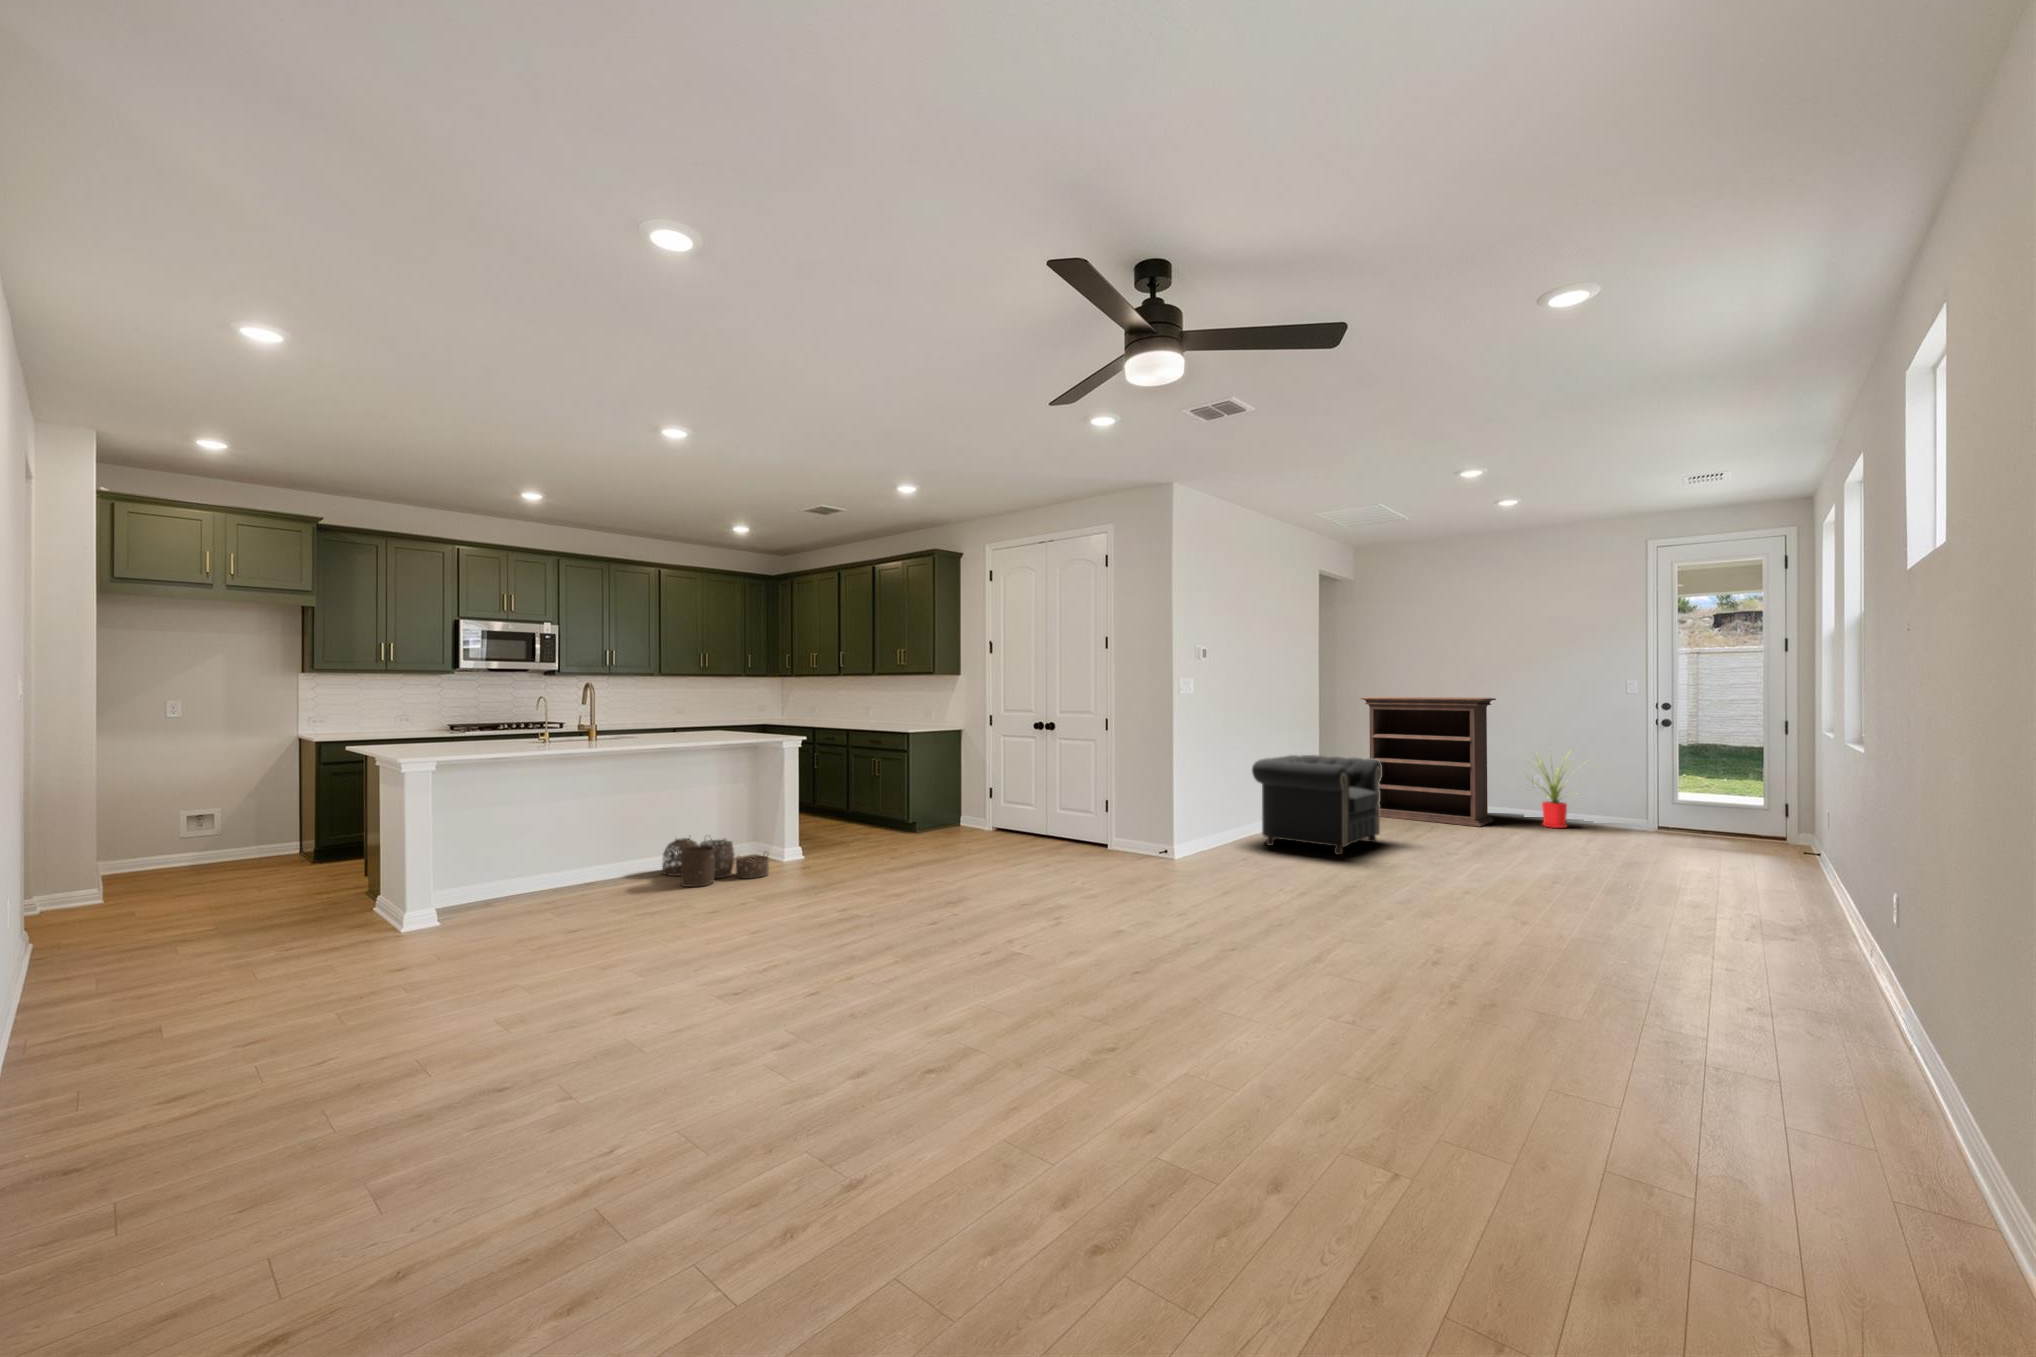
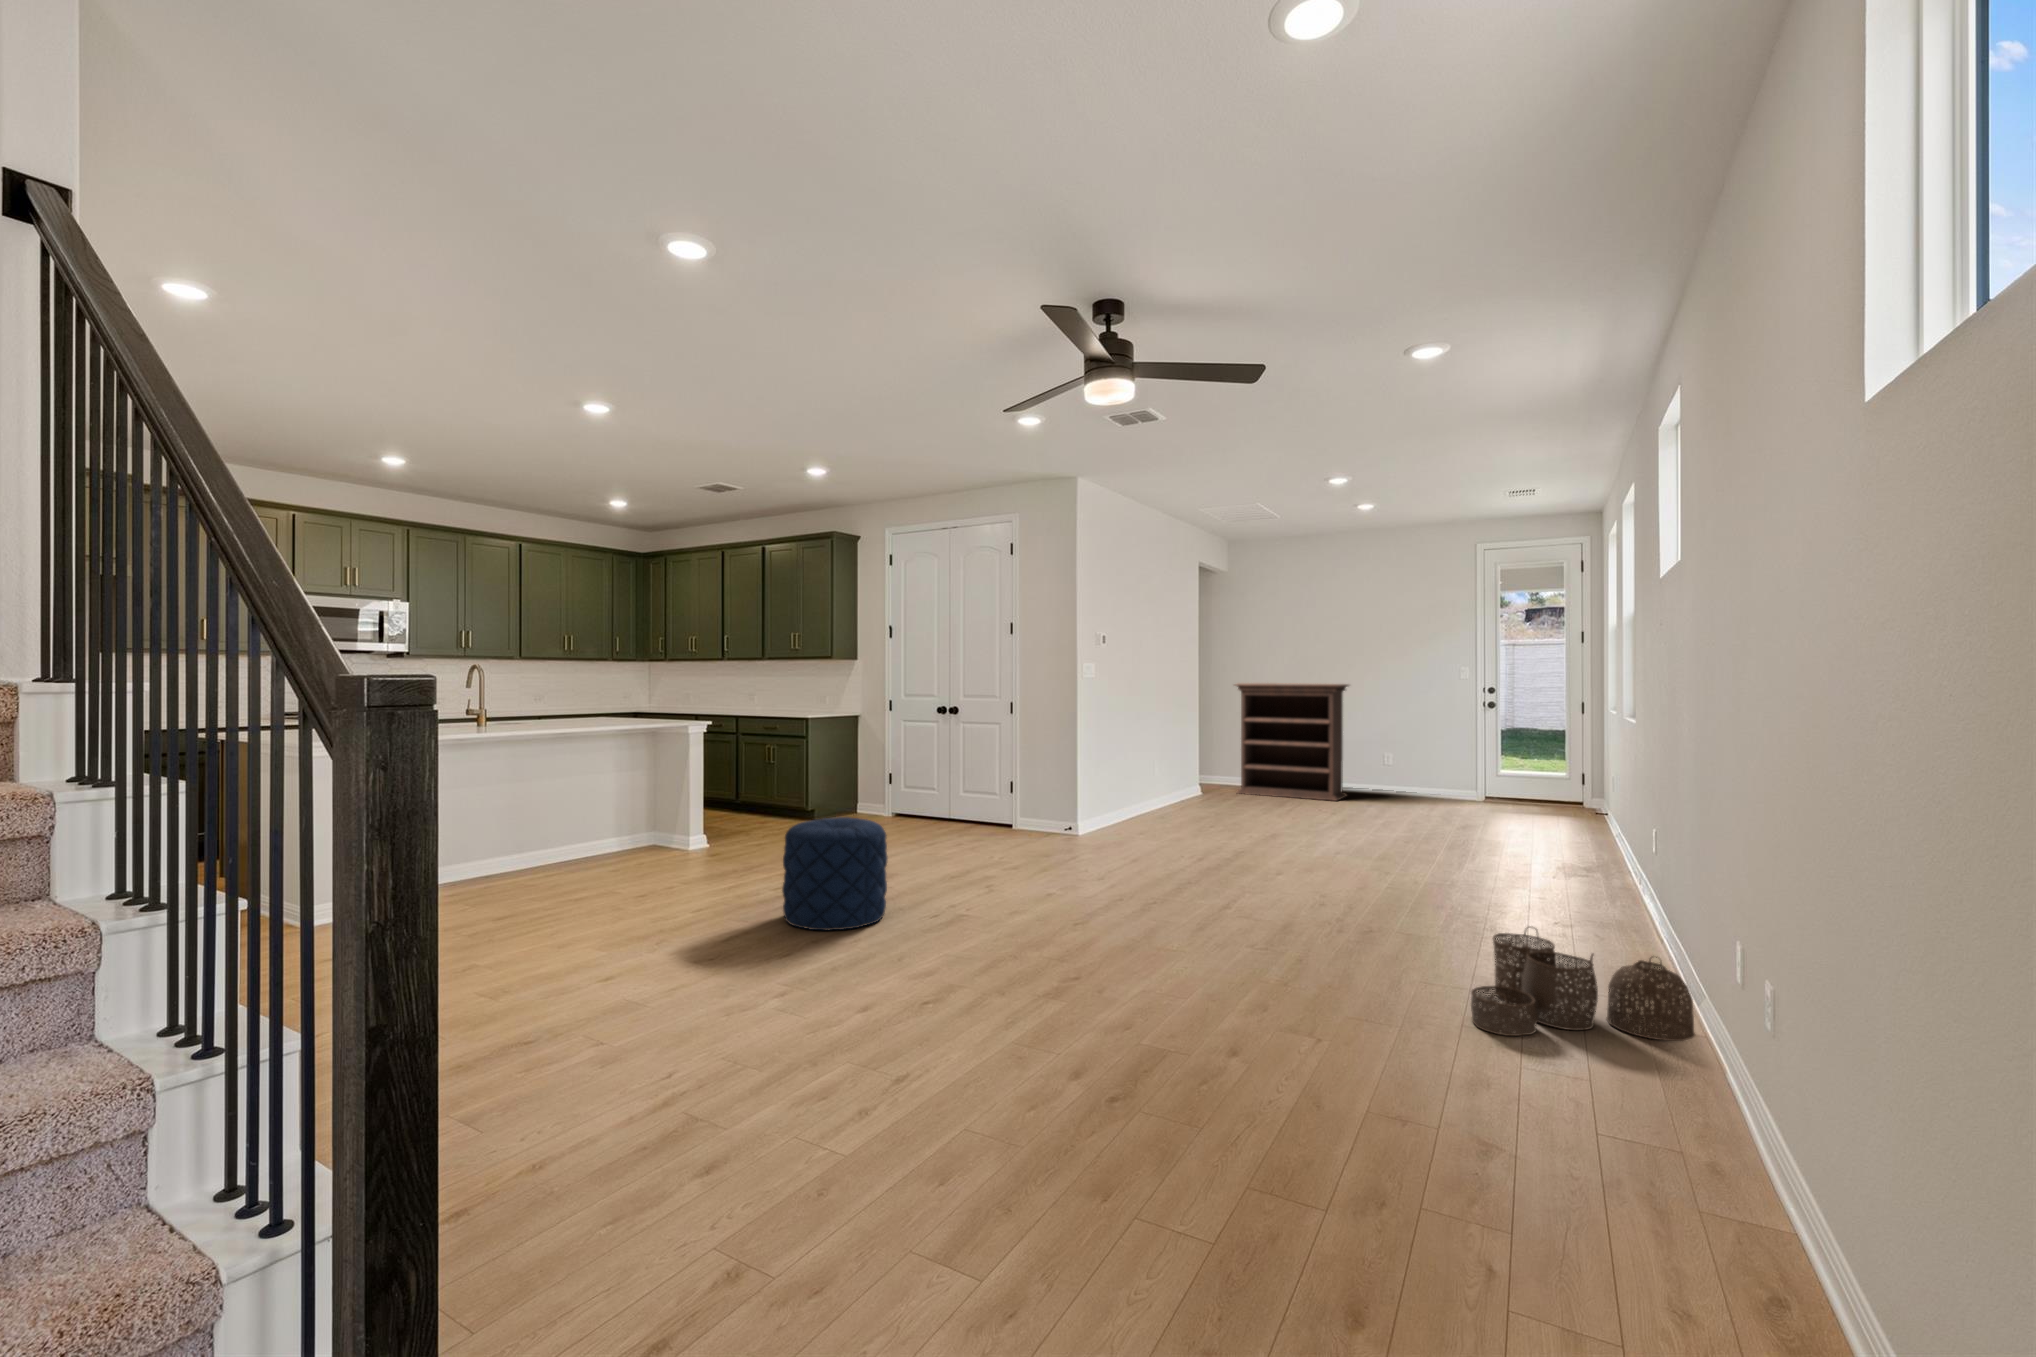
armchair: present [1252,755,1382,855] -> none [1143,738,1257,827]
house plant: present [1530,758,1571,828] -> none [1371,730,1428,801]
woven basket: present [662,836,769,886] -> present [1471,927,1695,1041]
pouf: none [830,841,939,964] -> present [782,817,888,930]

